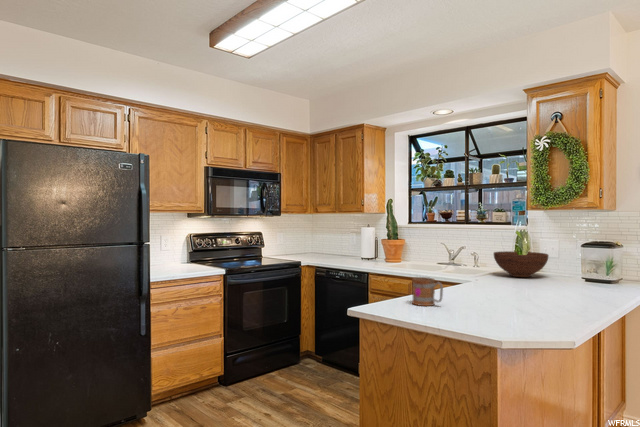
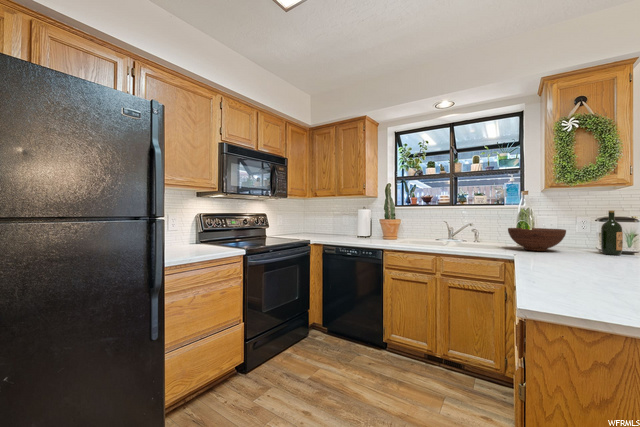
wine bottle: none [580,235,599,283] -> present [601,211,623,255]
mug: present [412,277,443,306] -> none [551,254,611,293]

